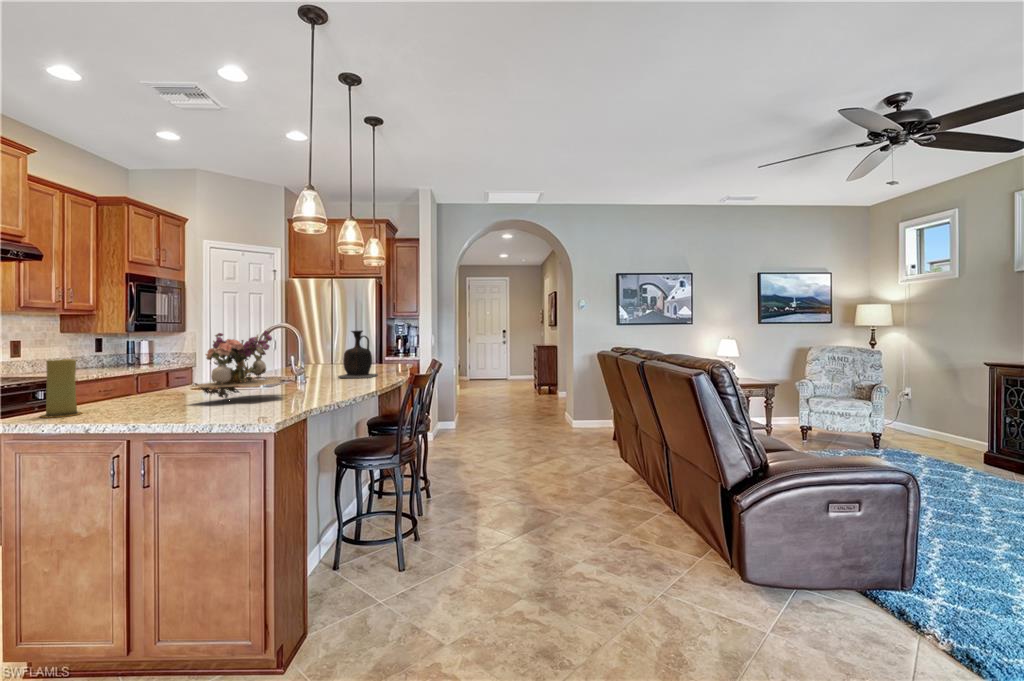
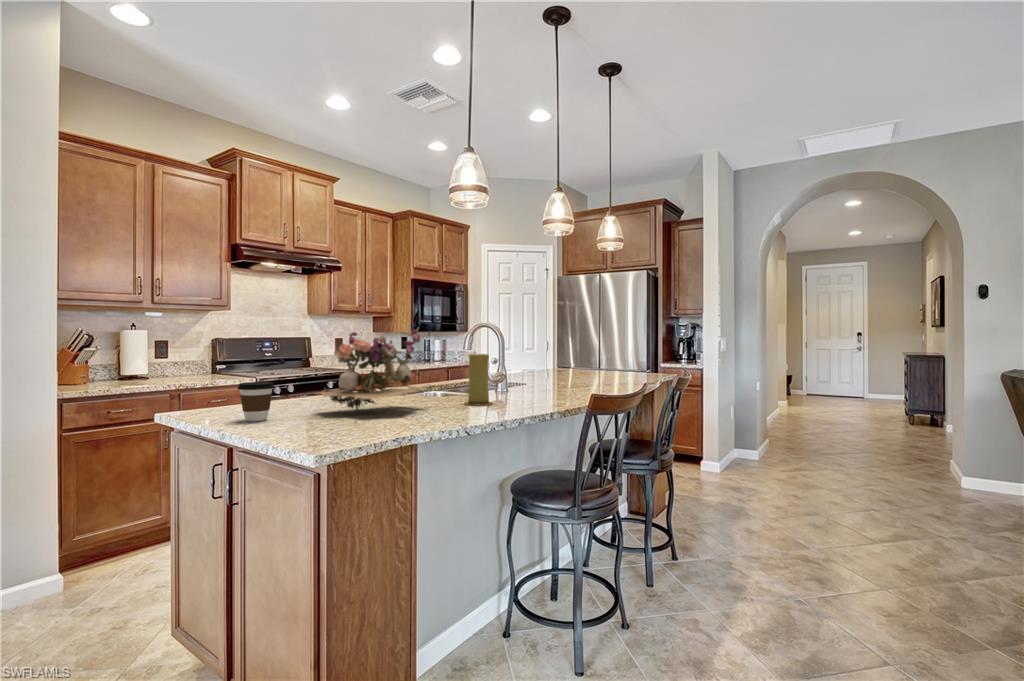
vase: present [338,331,378,378] -> none [542,330,595,392]
candle: present [40,359,82,418] -> present [465,354,492,405]
coffee cup: none [129,378,165,413] -> present [238,382,274,421]

